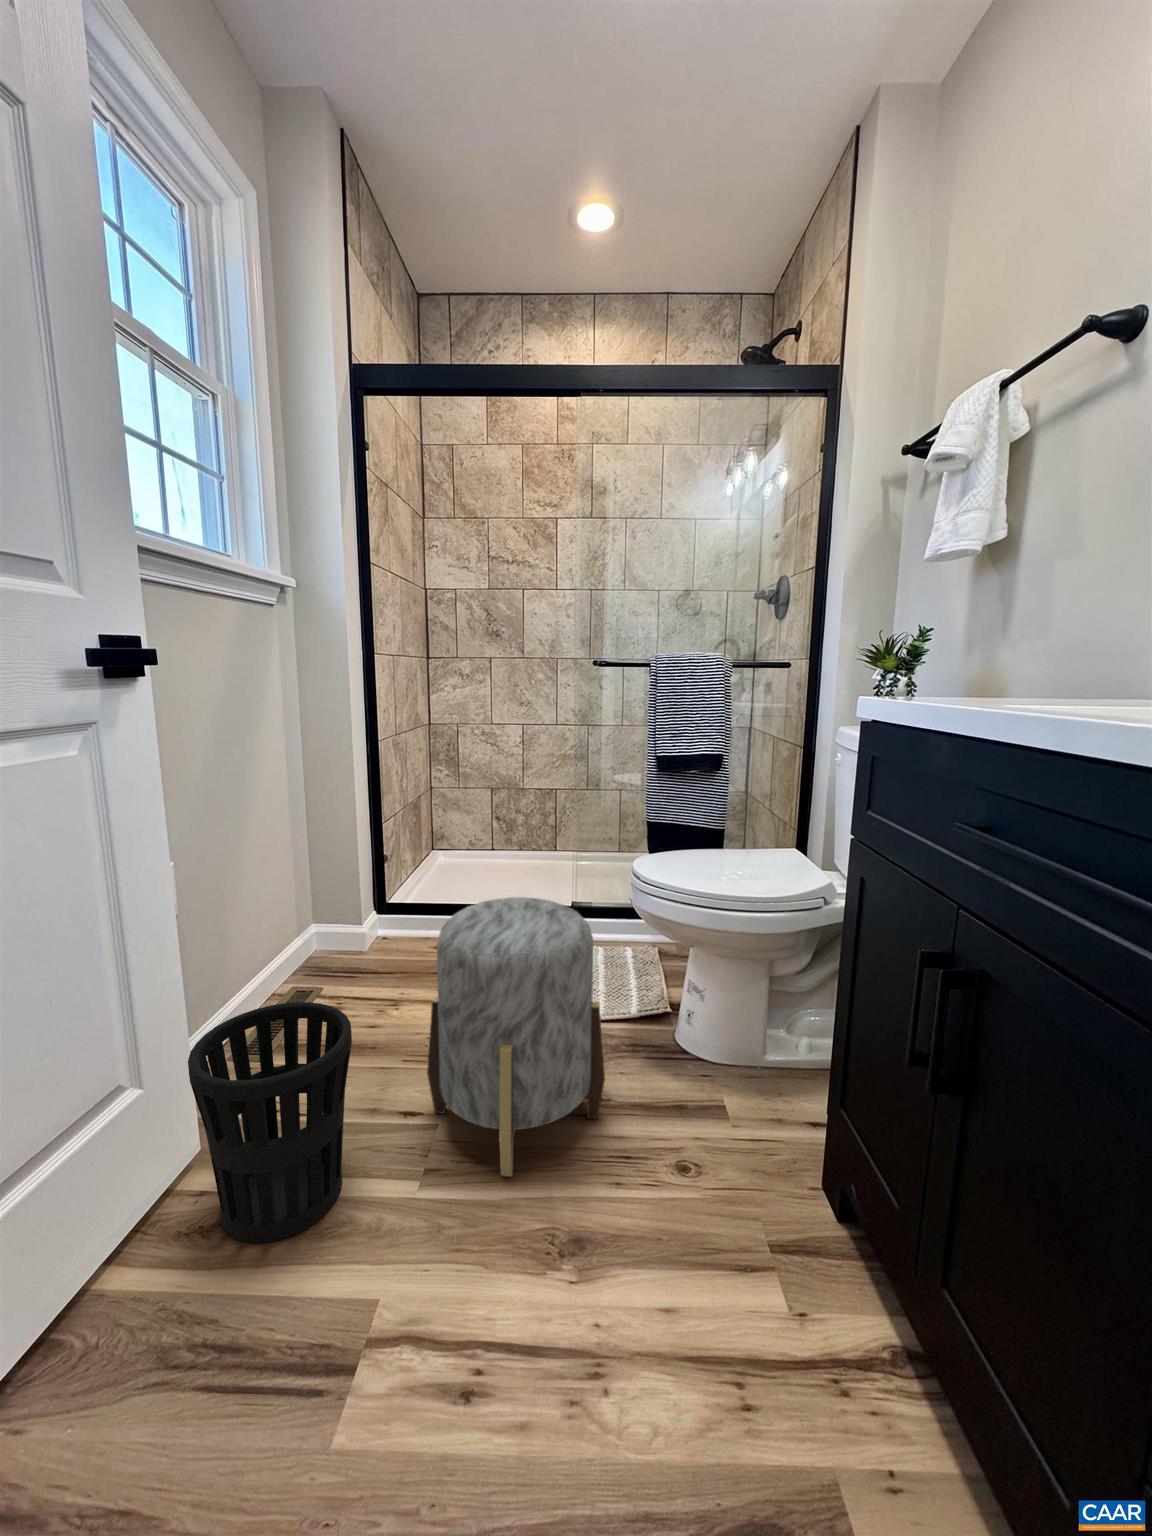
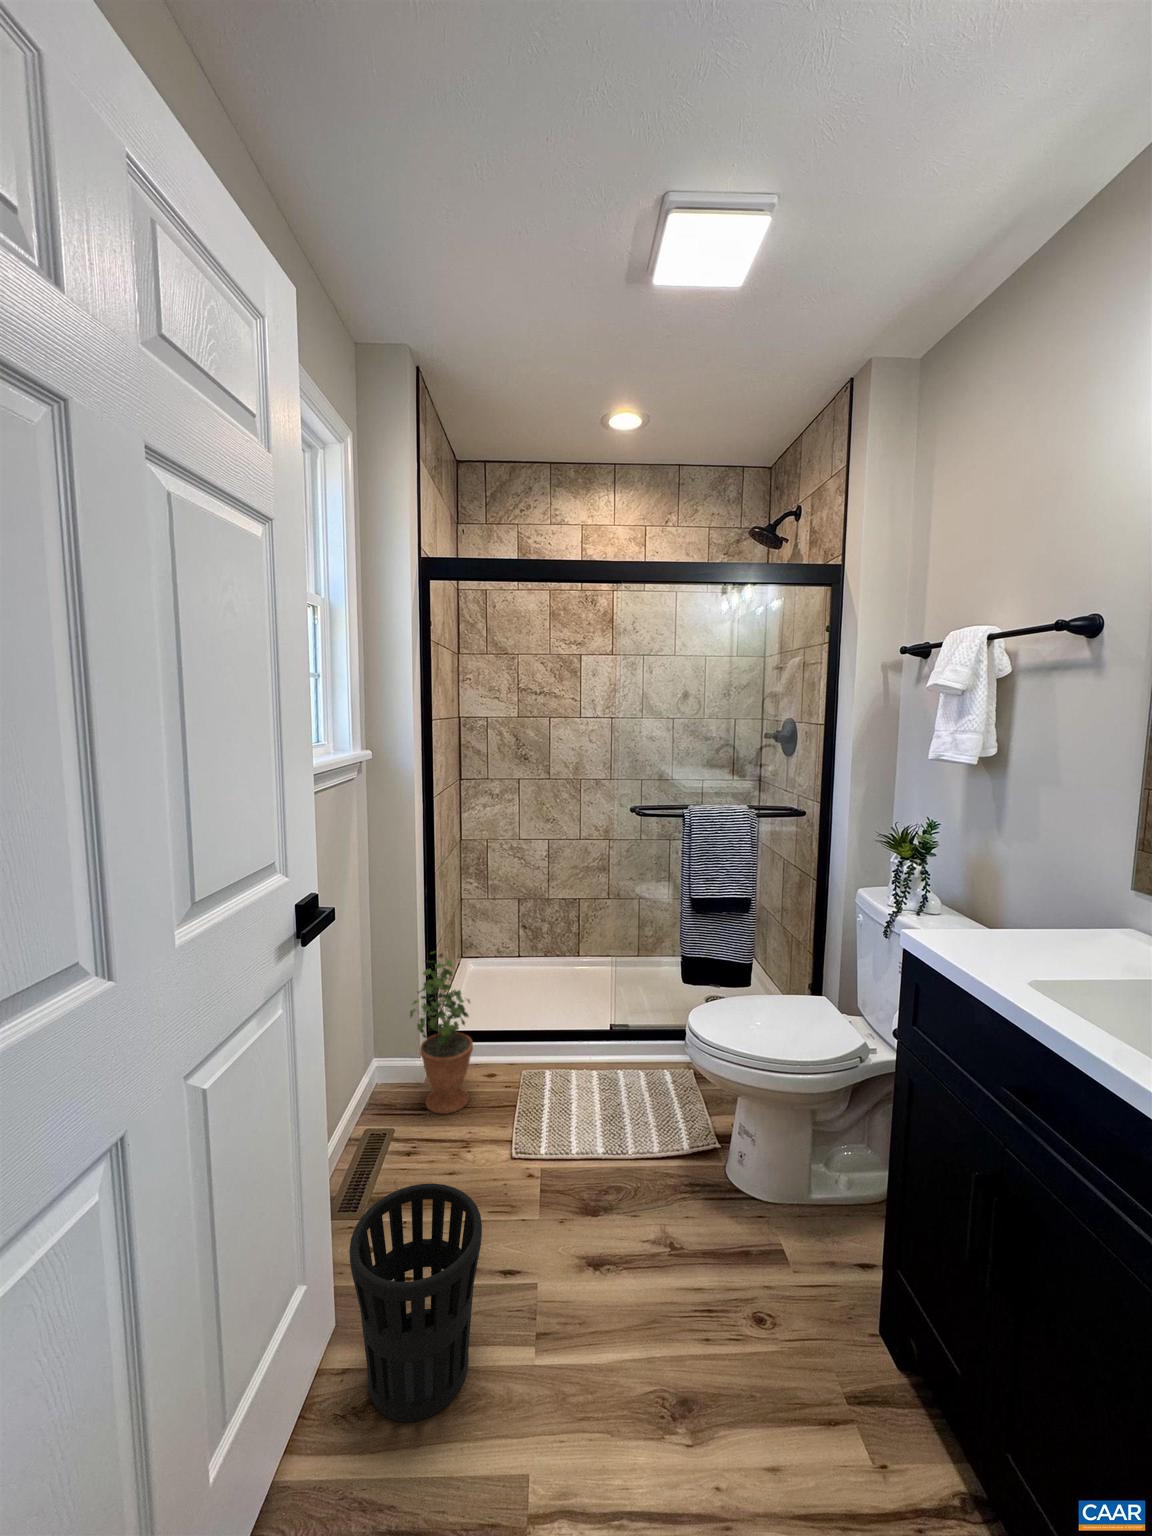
potted plant: none [340,809,414,980] -> present [410,954,473,1114]
stool: present [427,897,605,1176] -> none [525,1065,682,1337]

